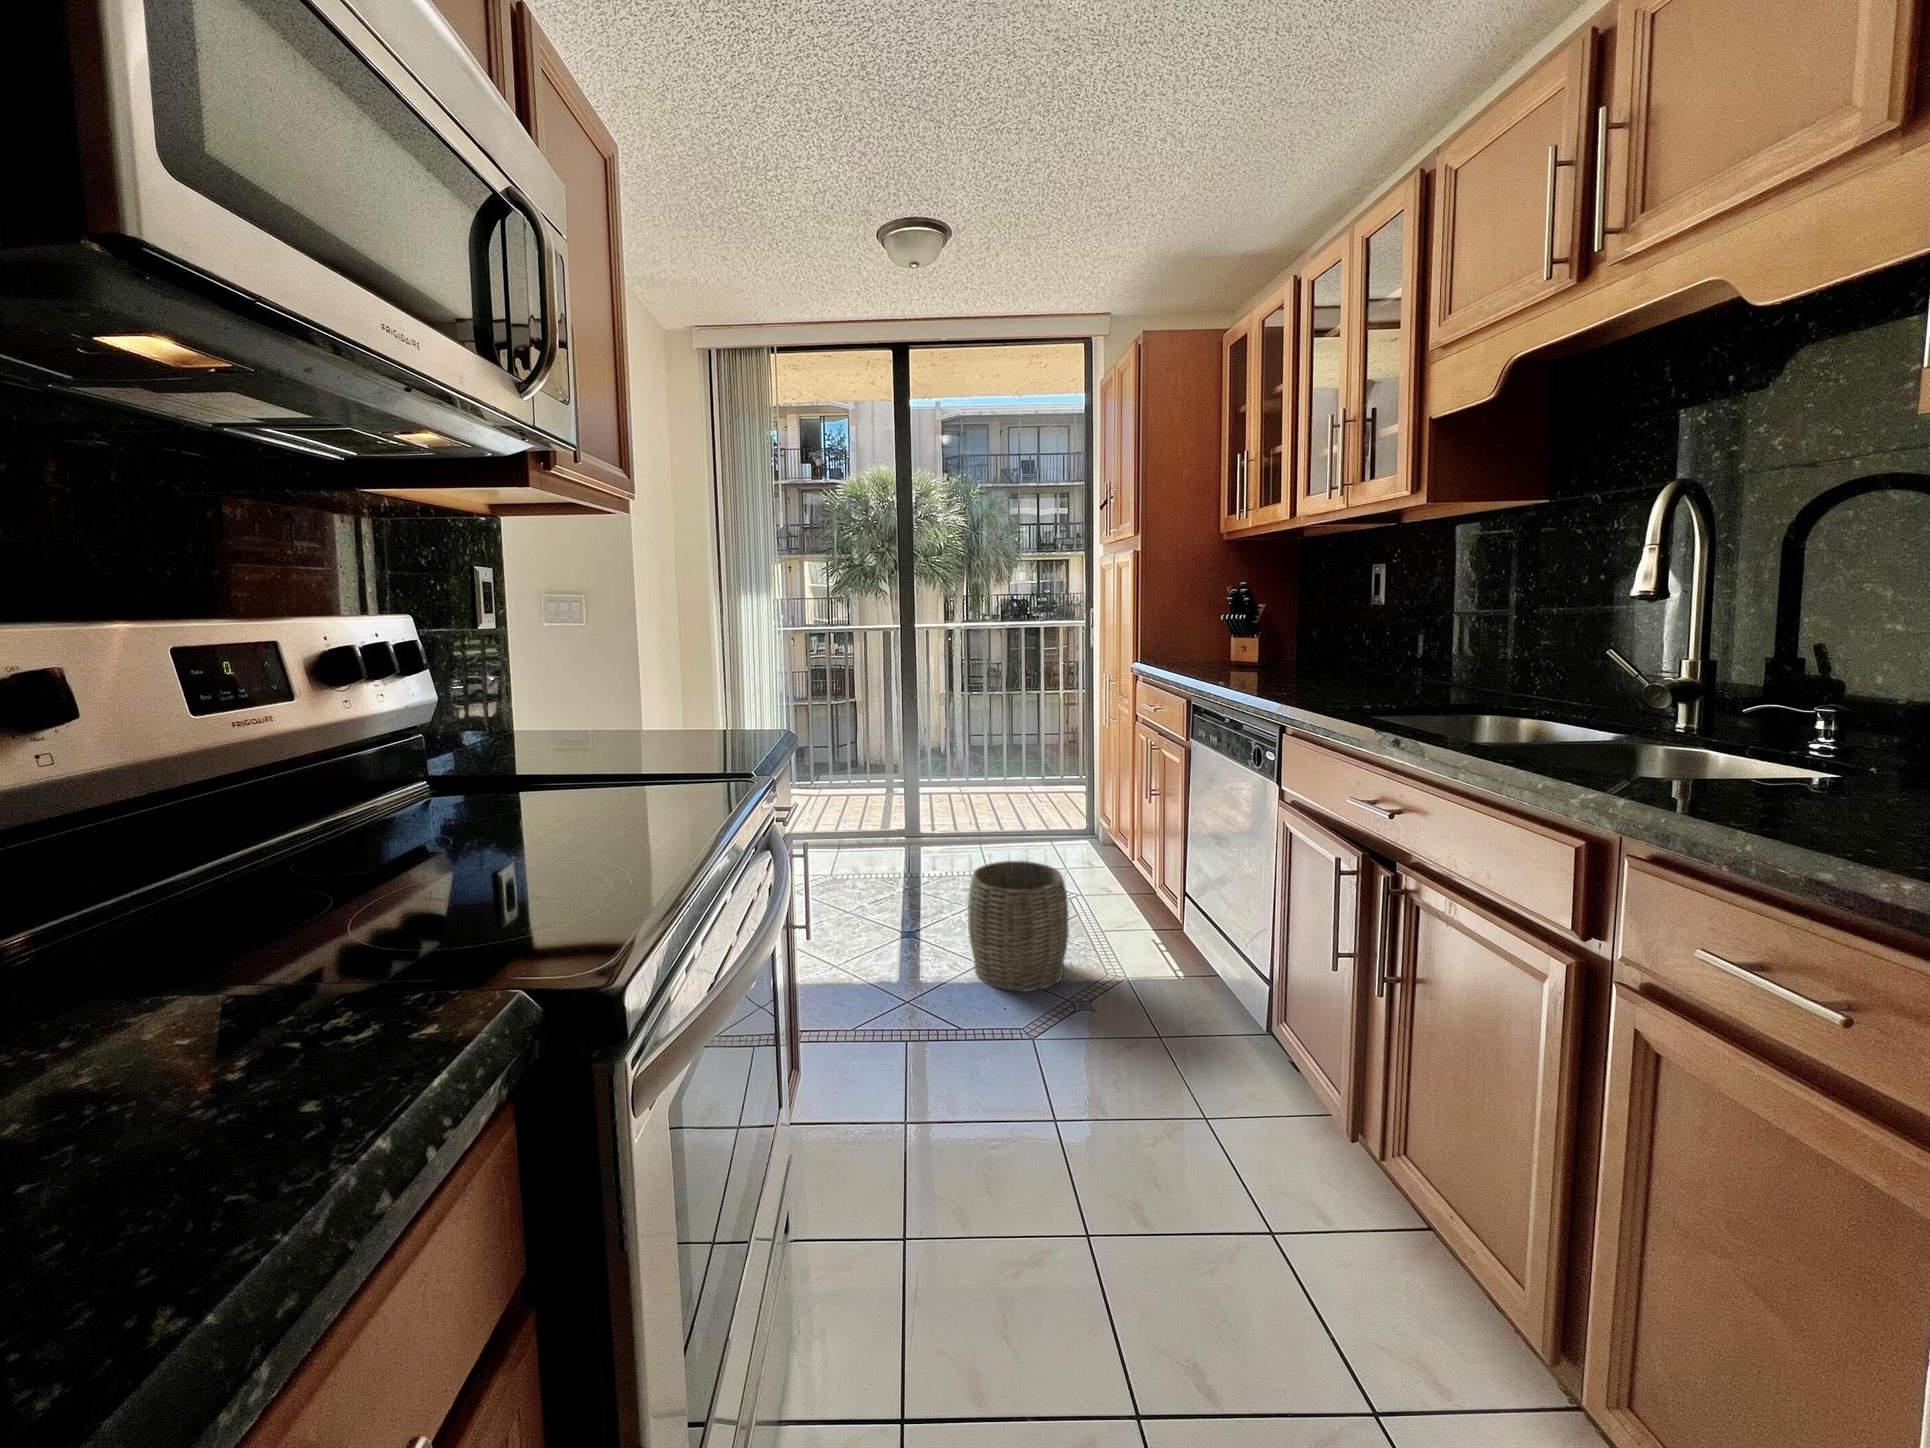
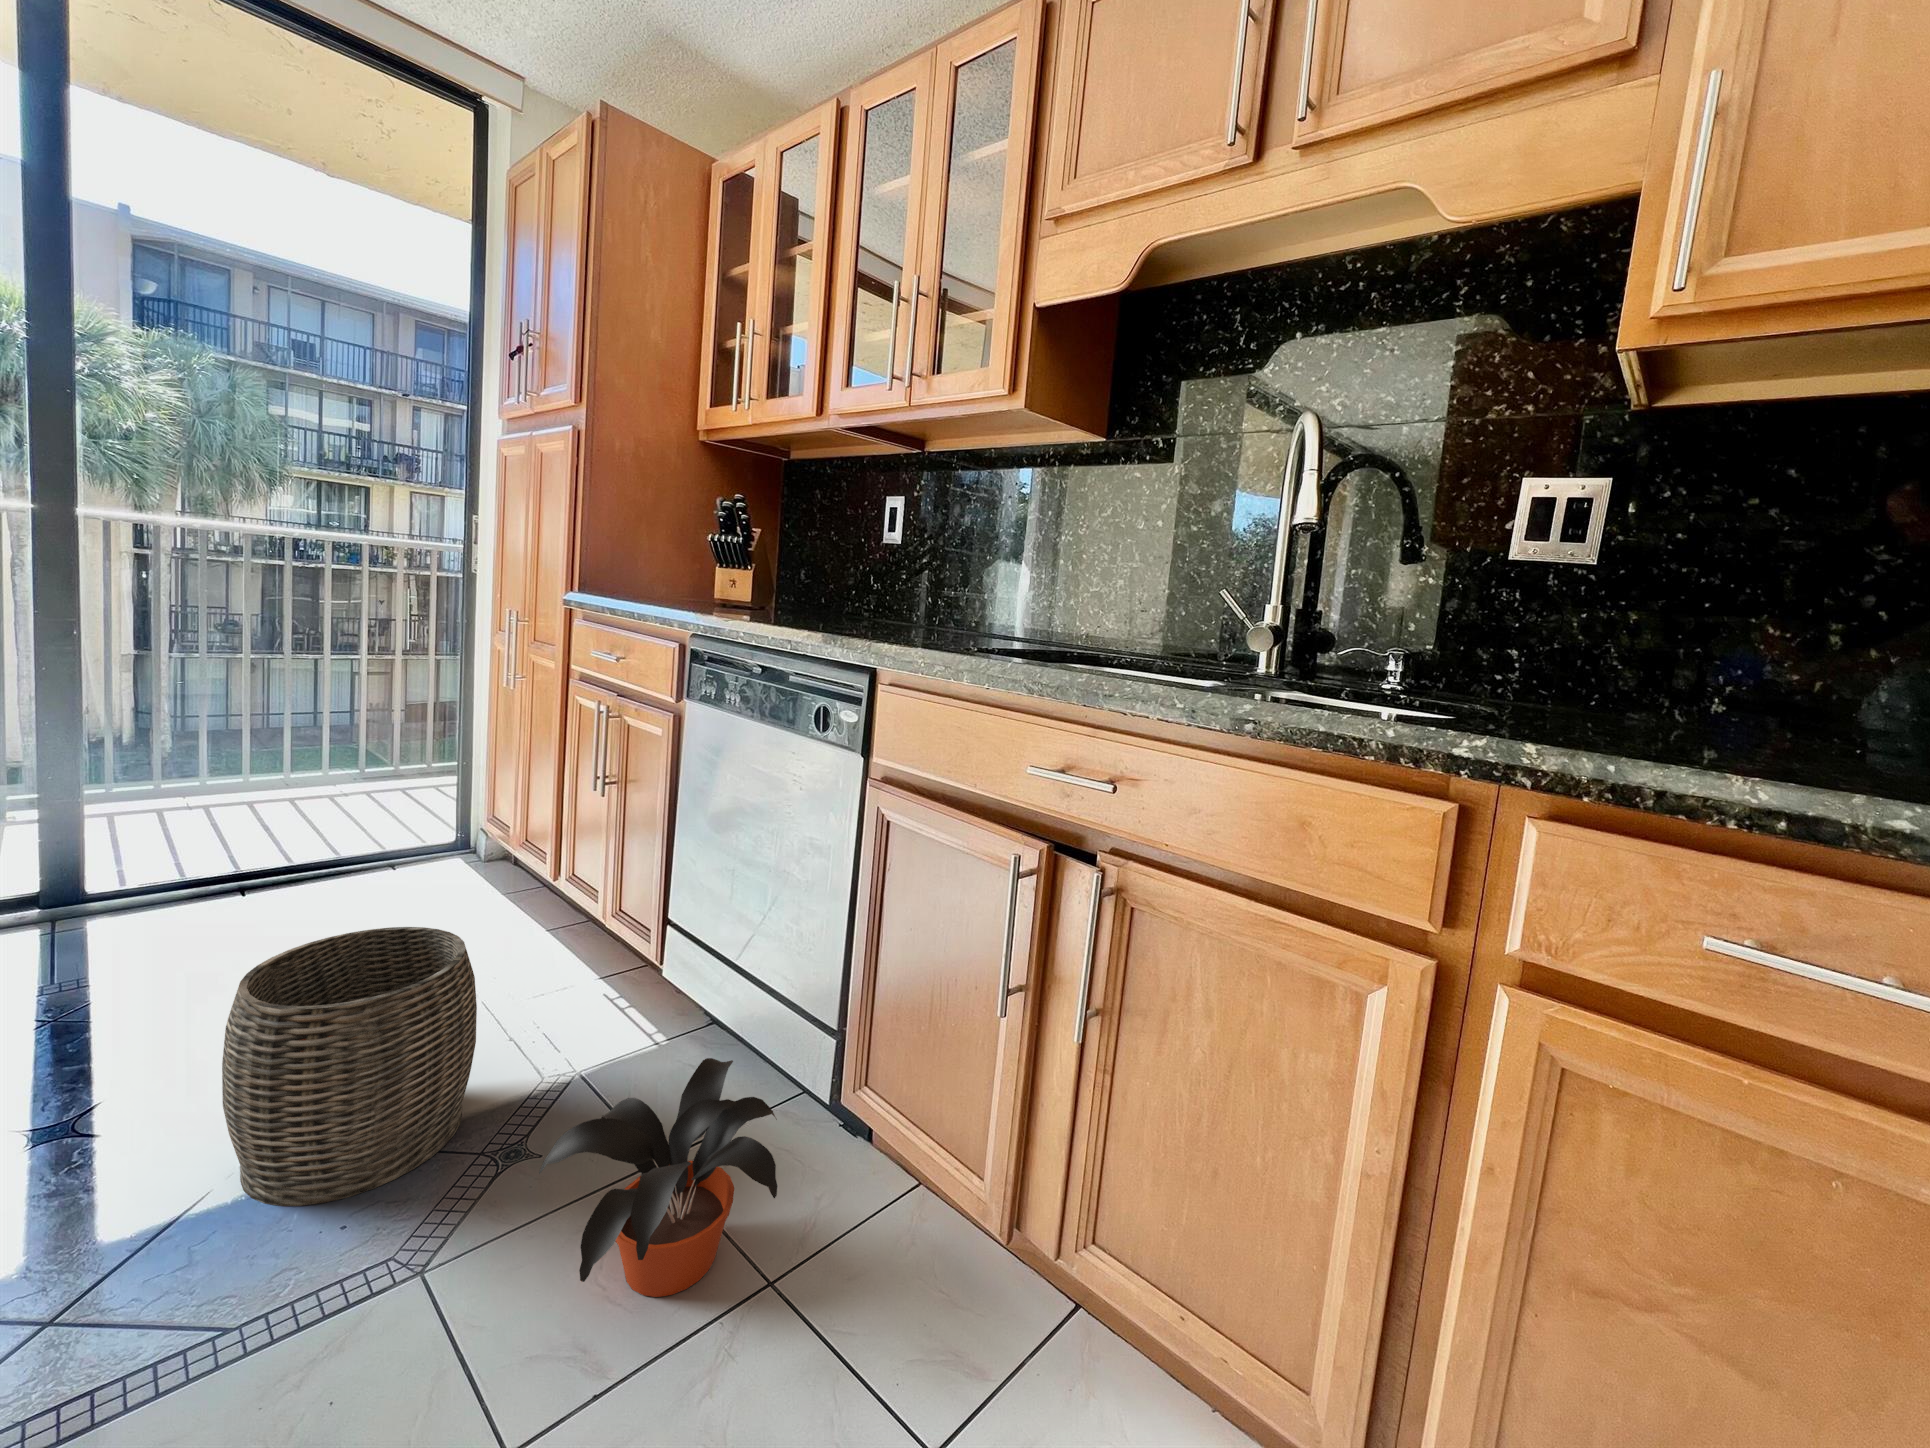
potted plant: none [1081,968,1214,1091] -> present [539,1058,777,1297]

